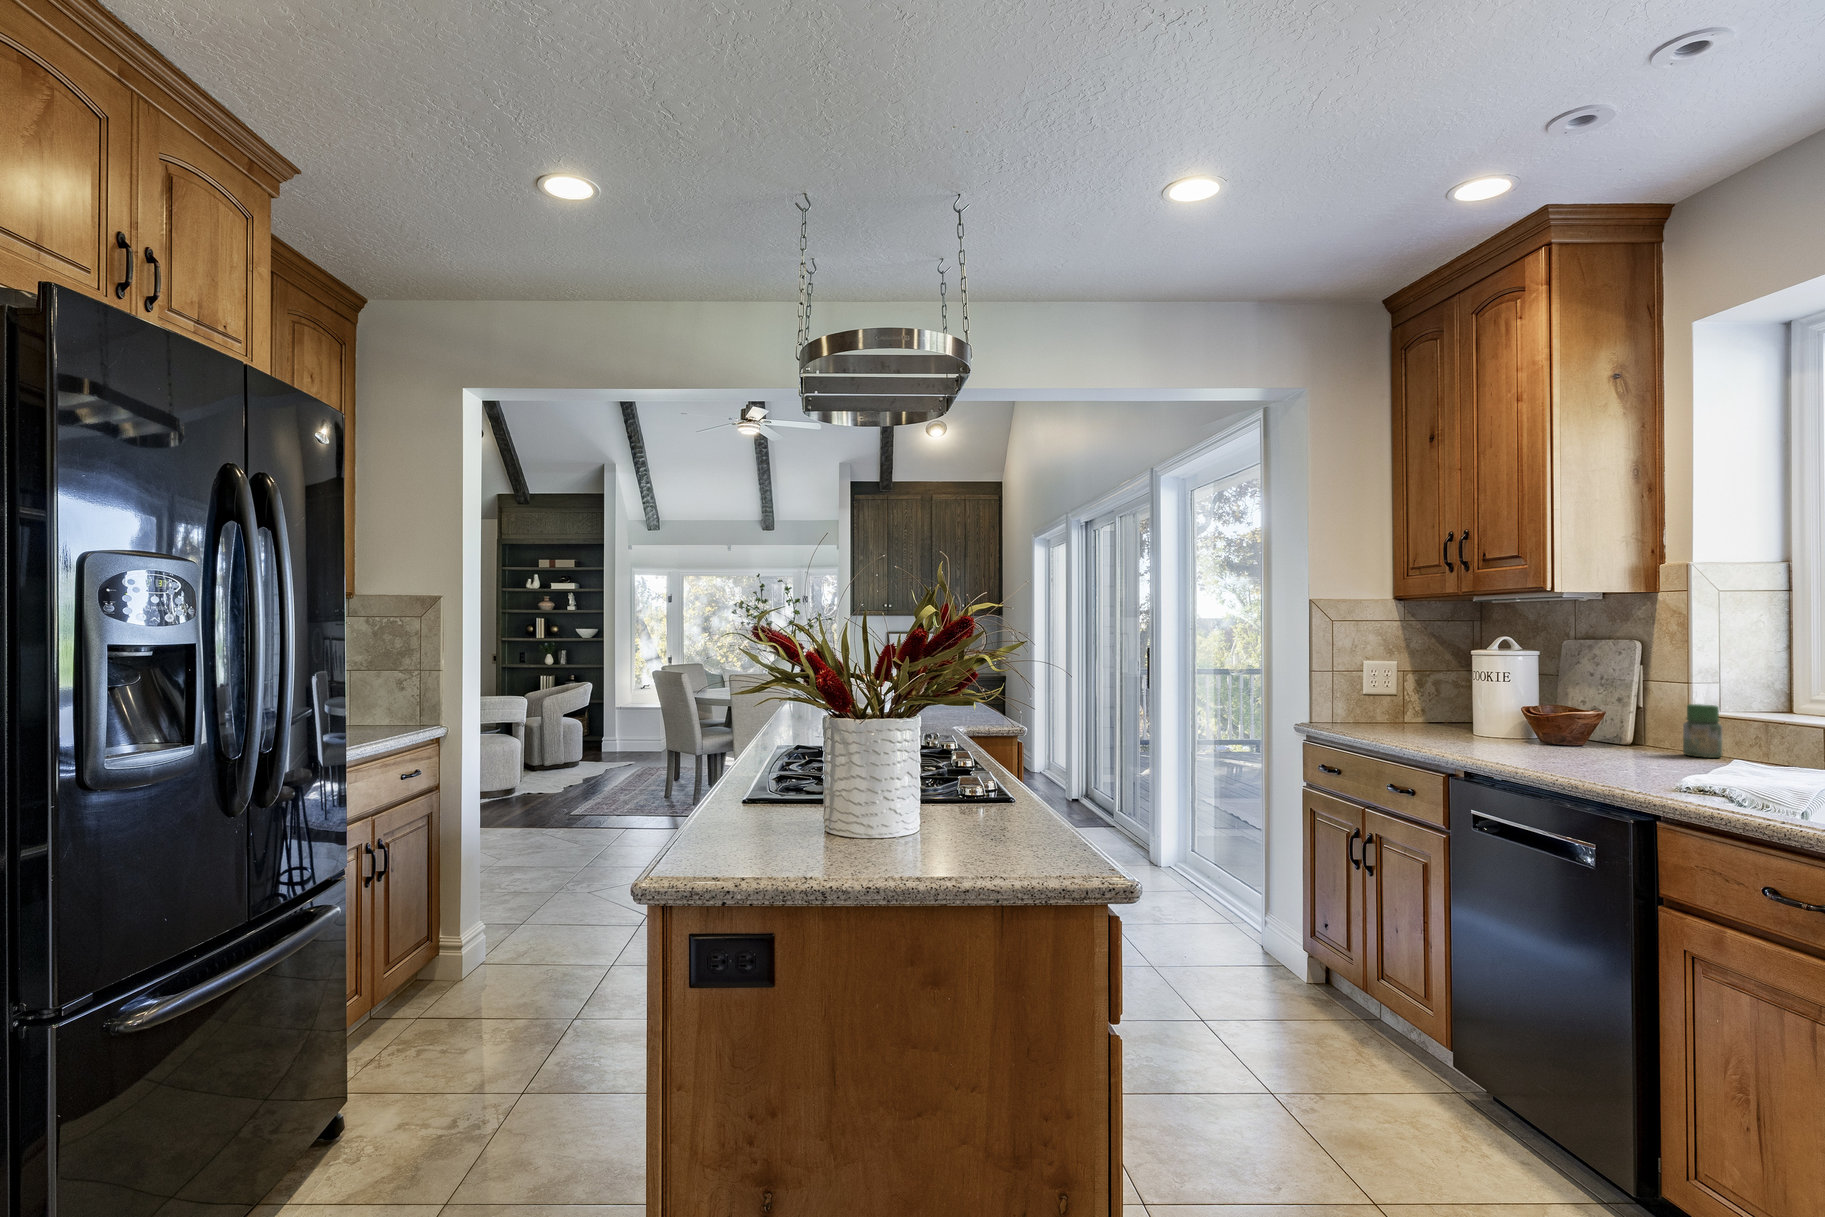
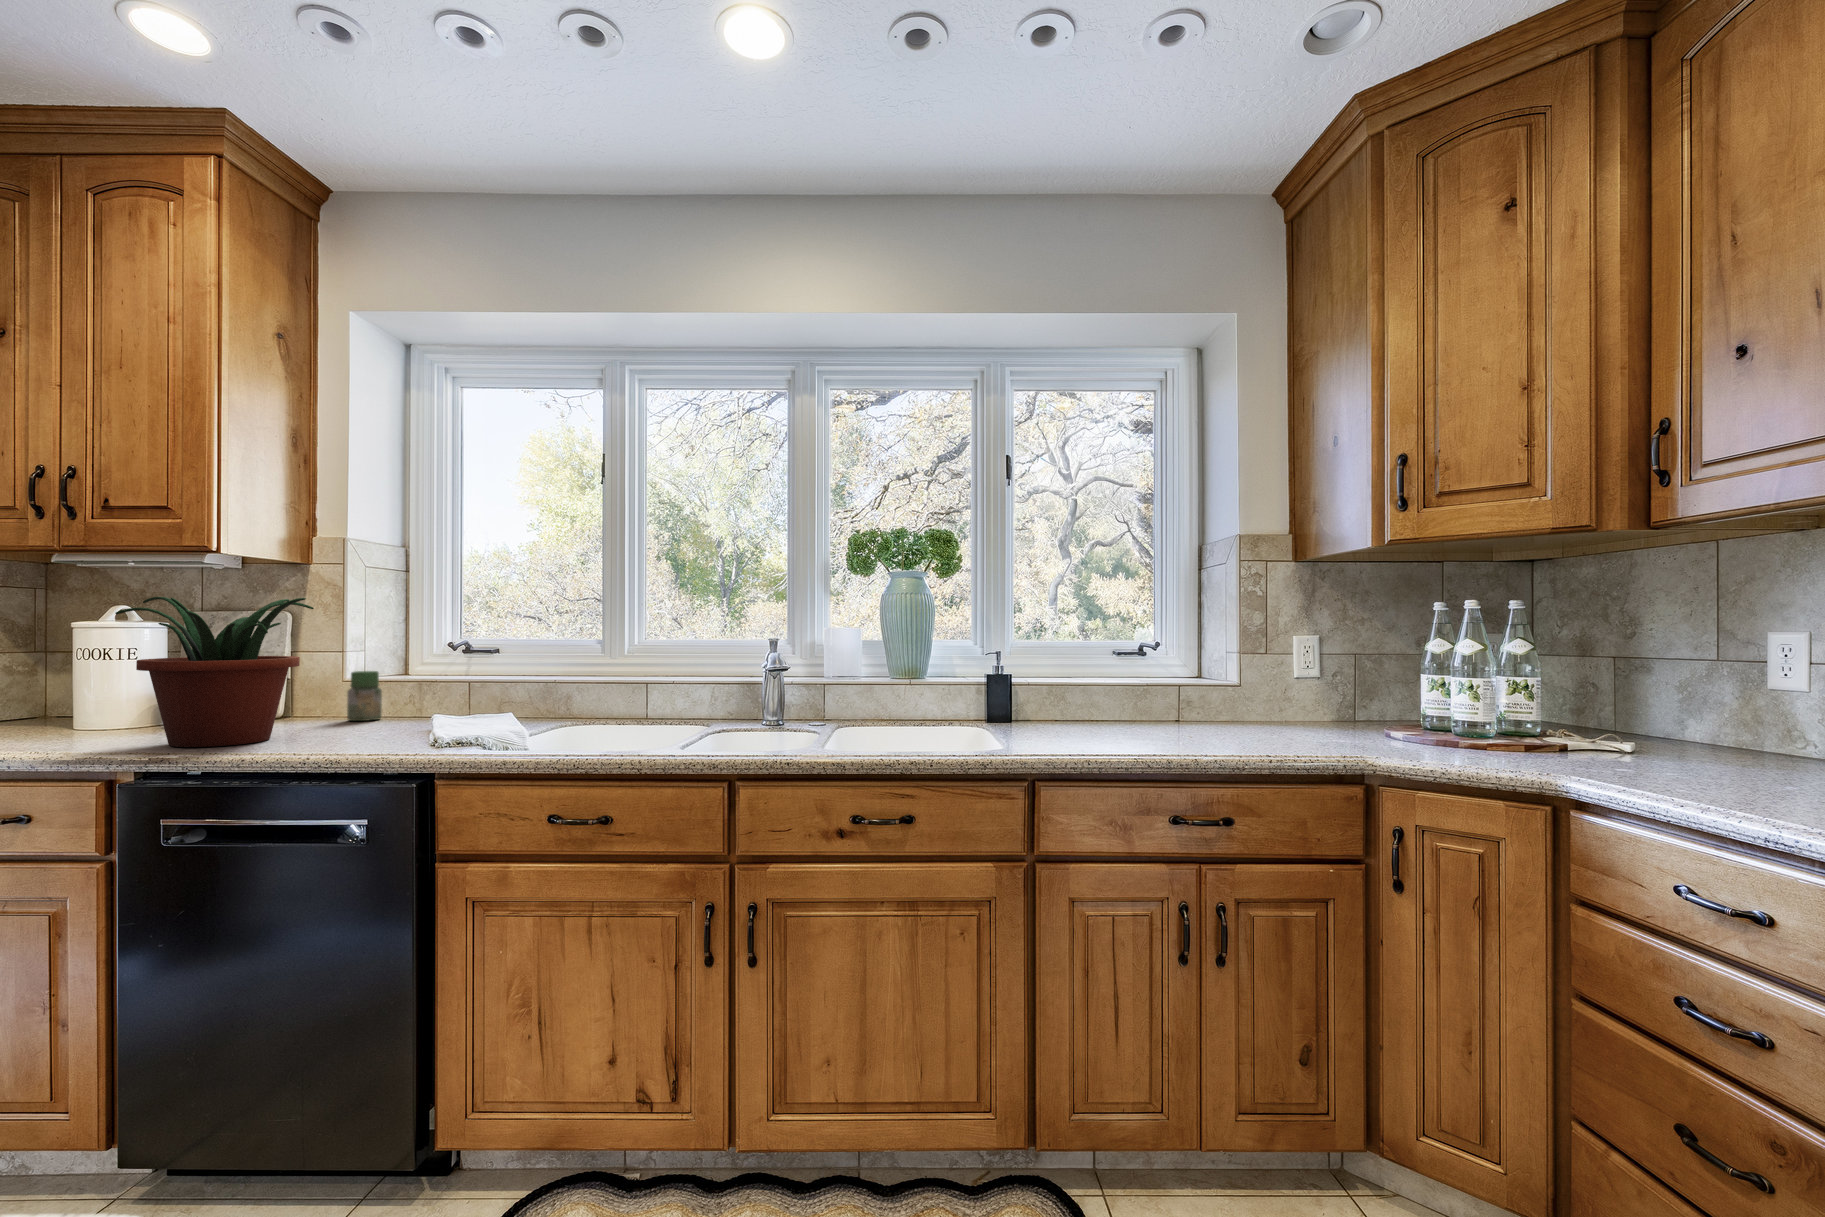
potted plant: none [1461,628,1618,759] -> present [115,597,314,747]

